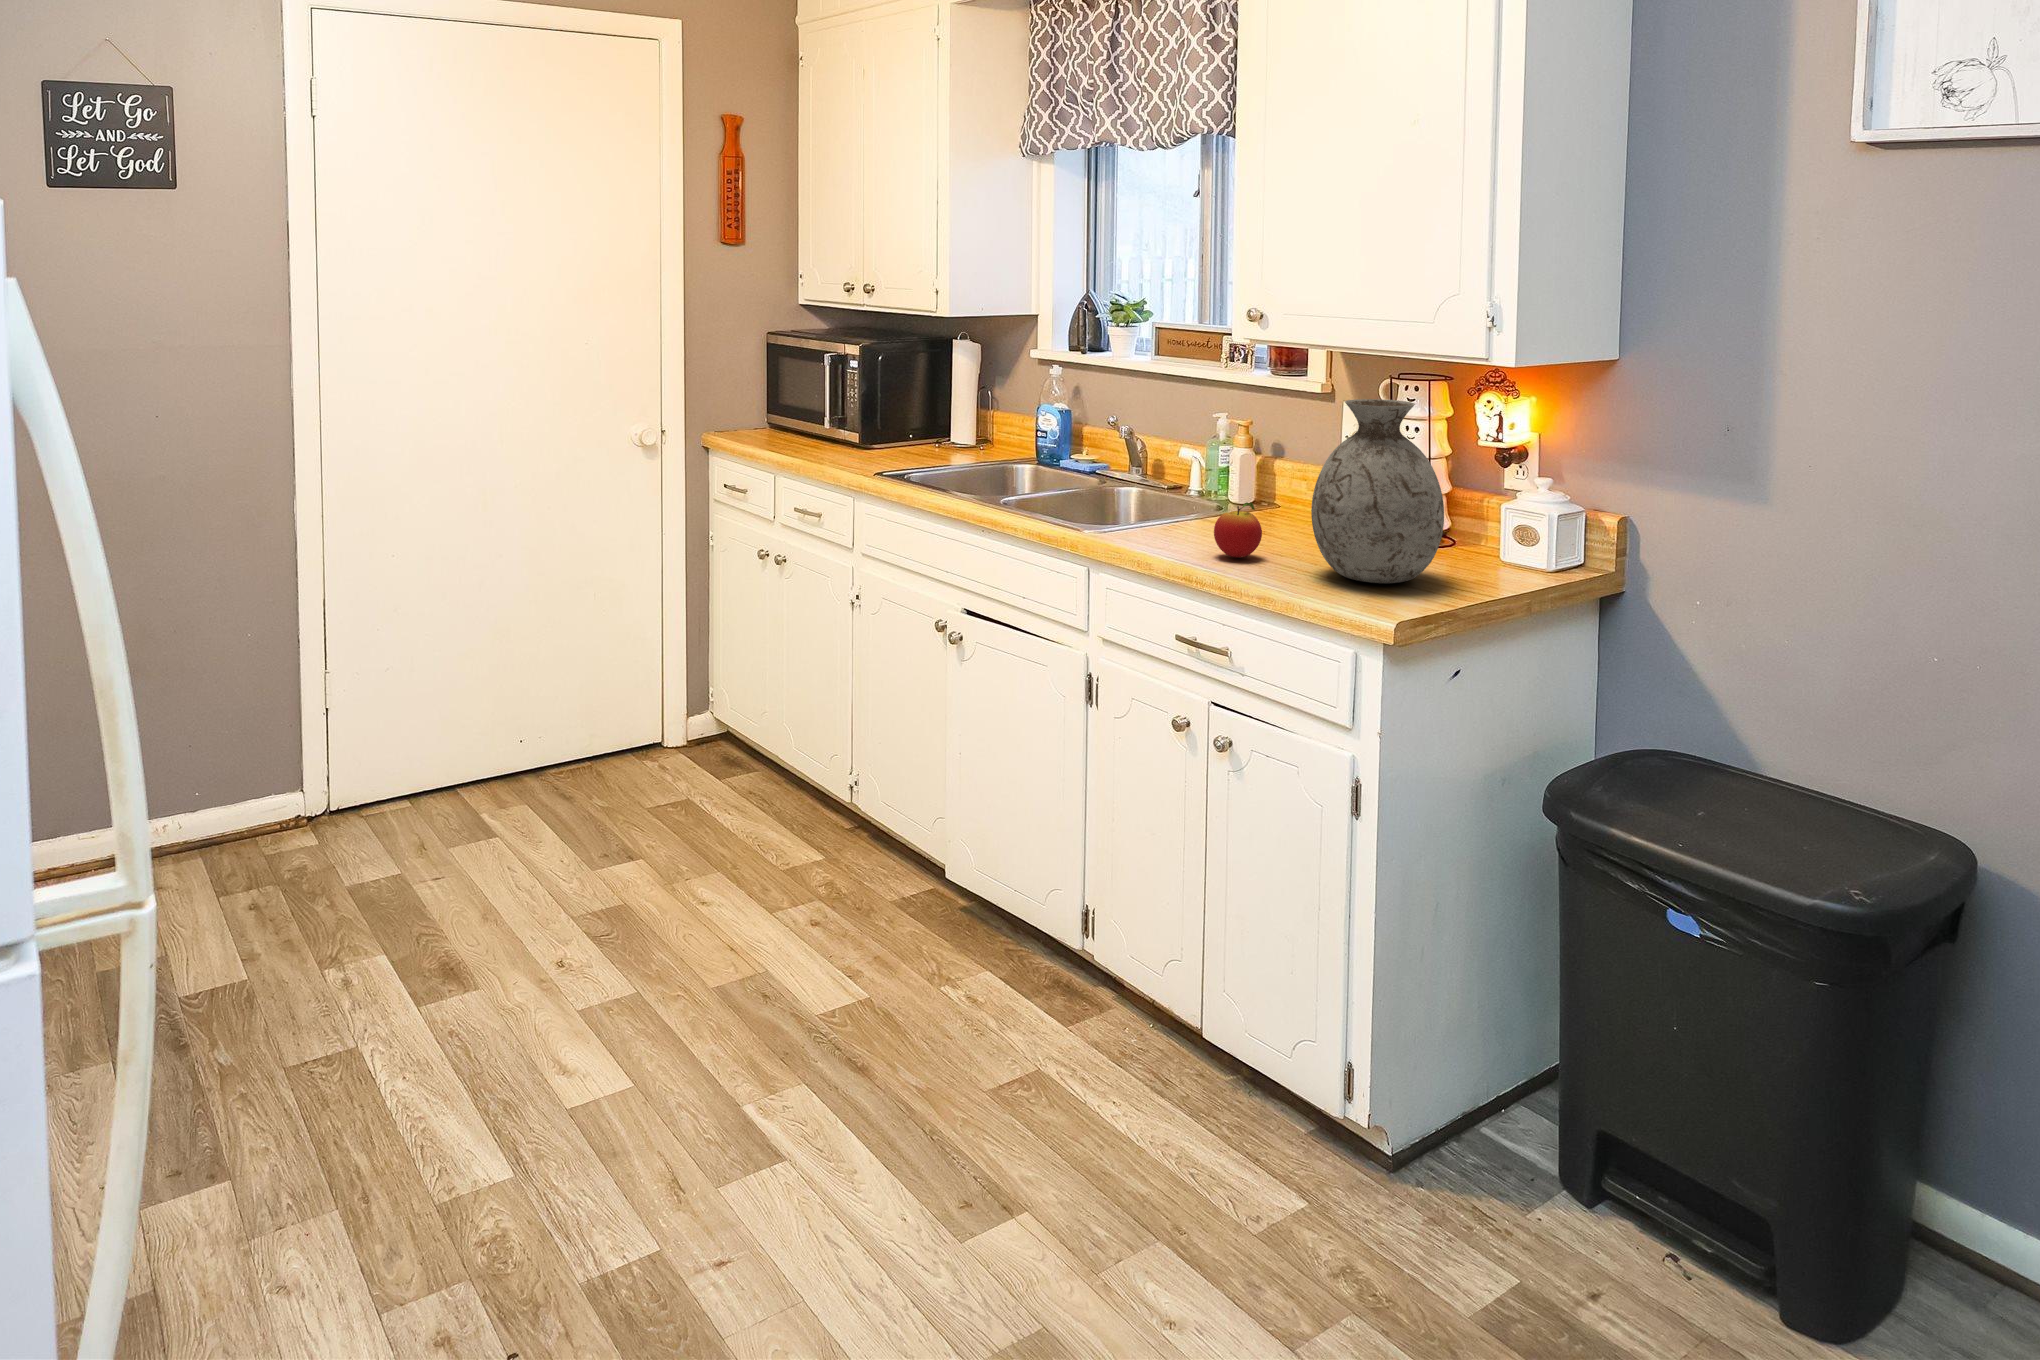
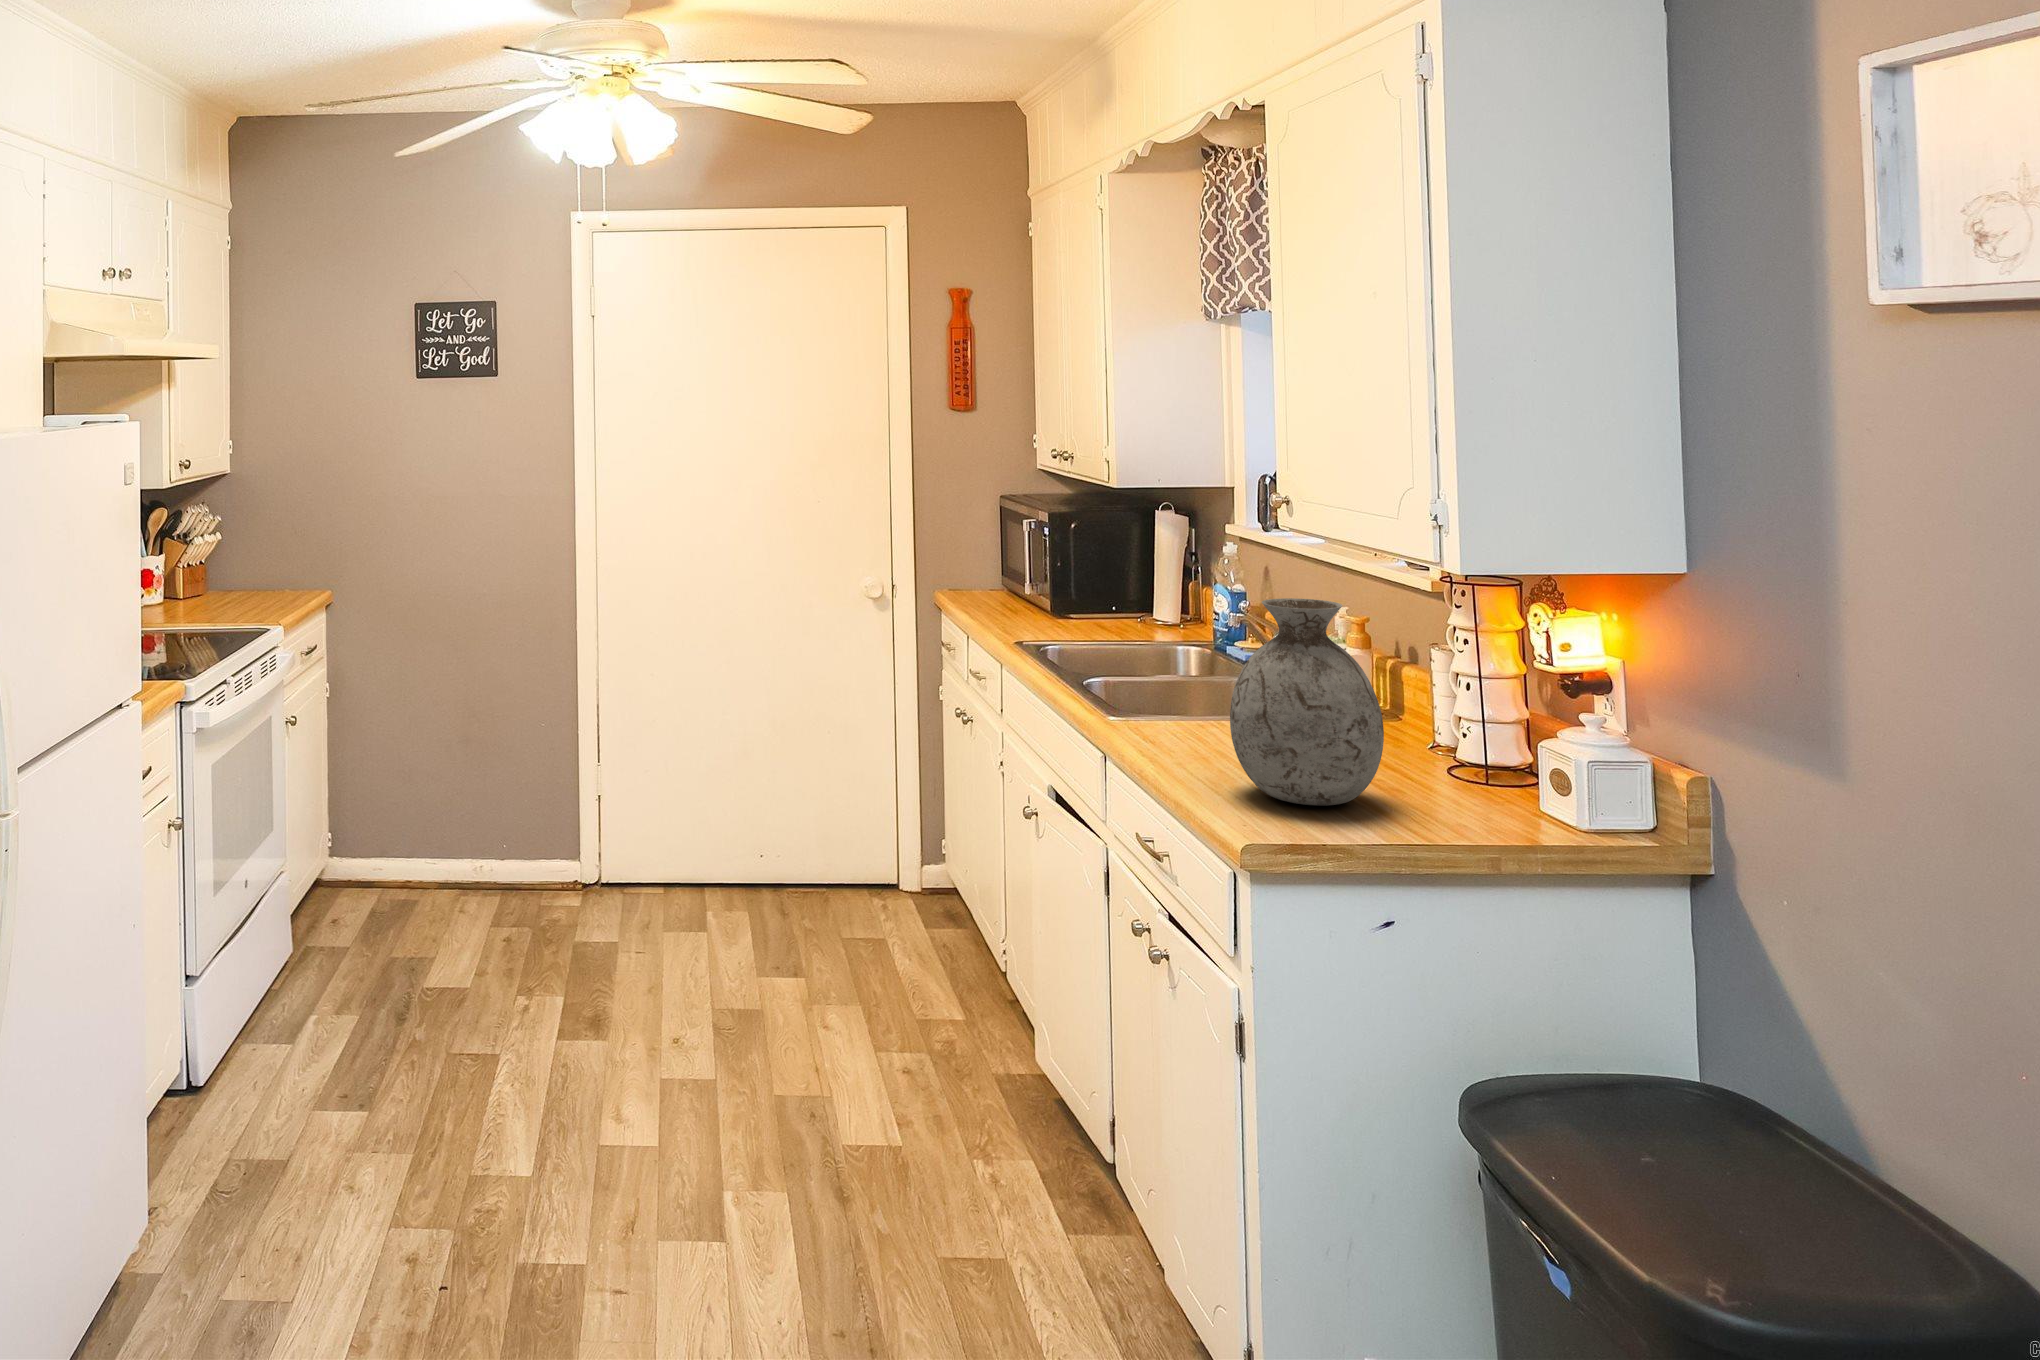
apple: present [1214,502,1262,557] -> none [1176,701,1230,759]

